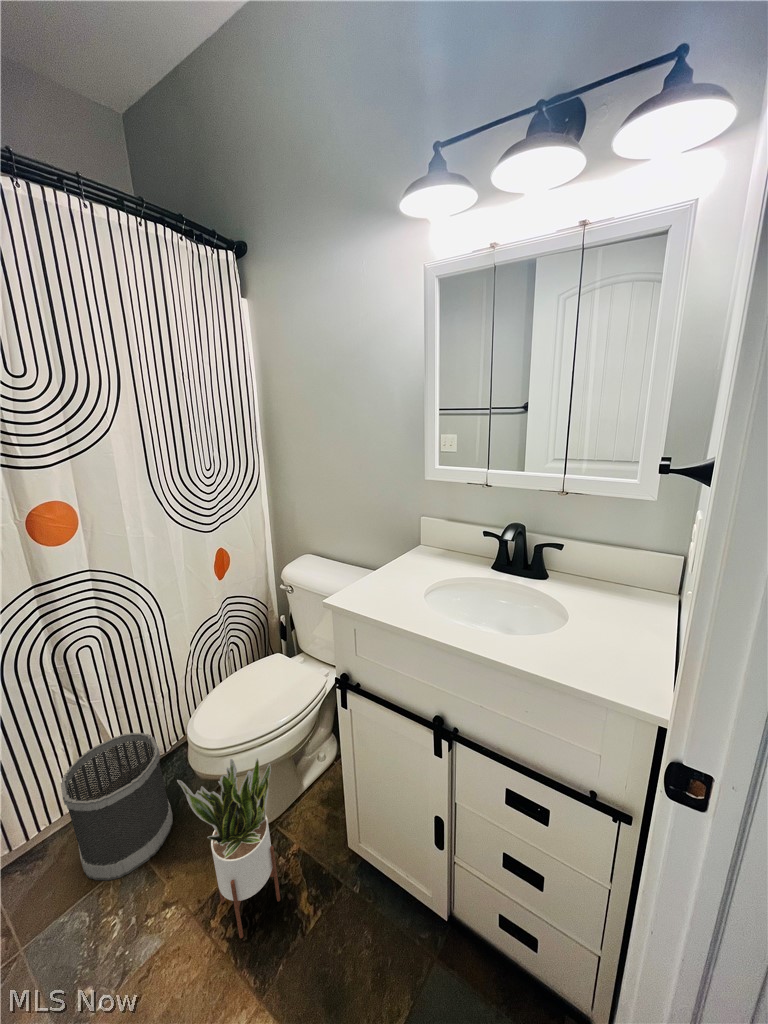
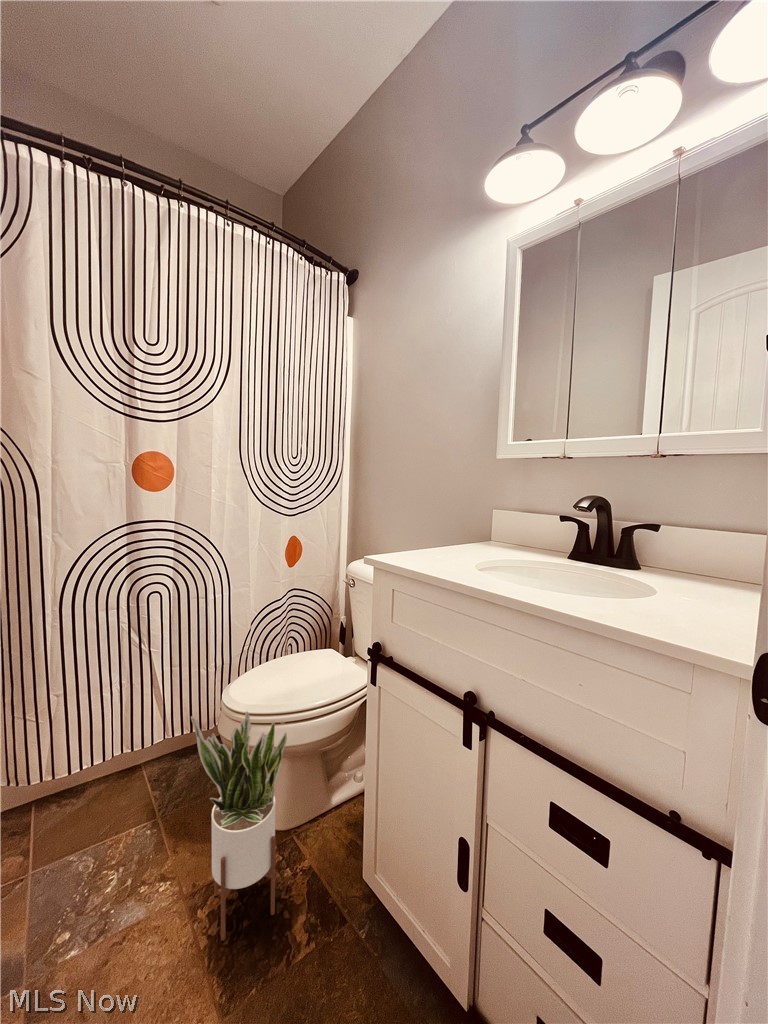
wastebasket: present [61,733,173,881] -> none [103,692,197,837]

